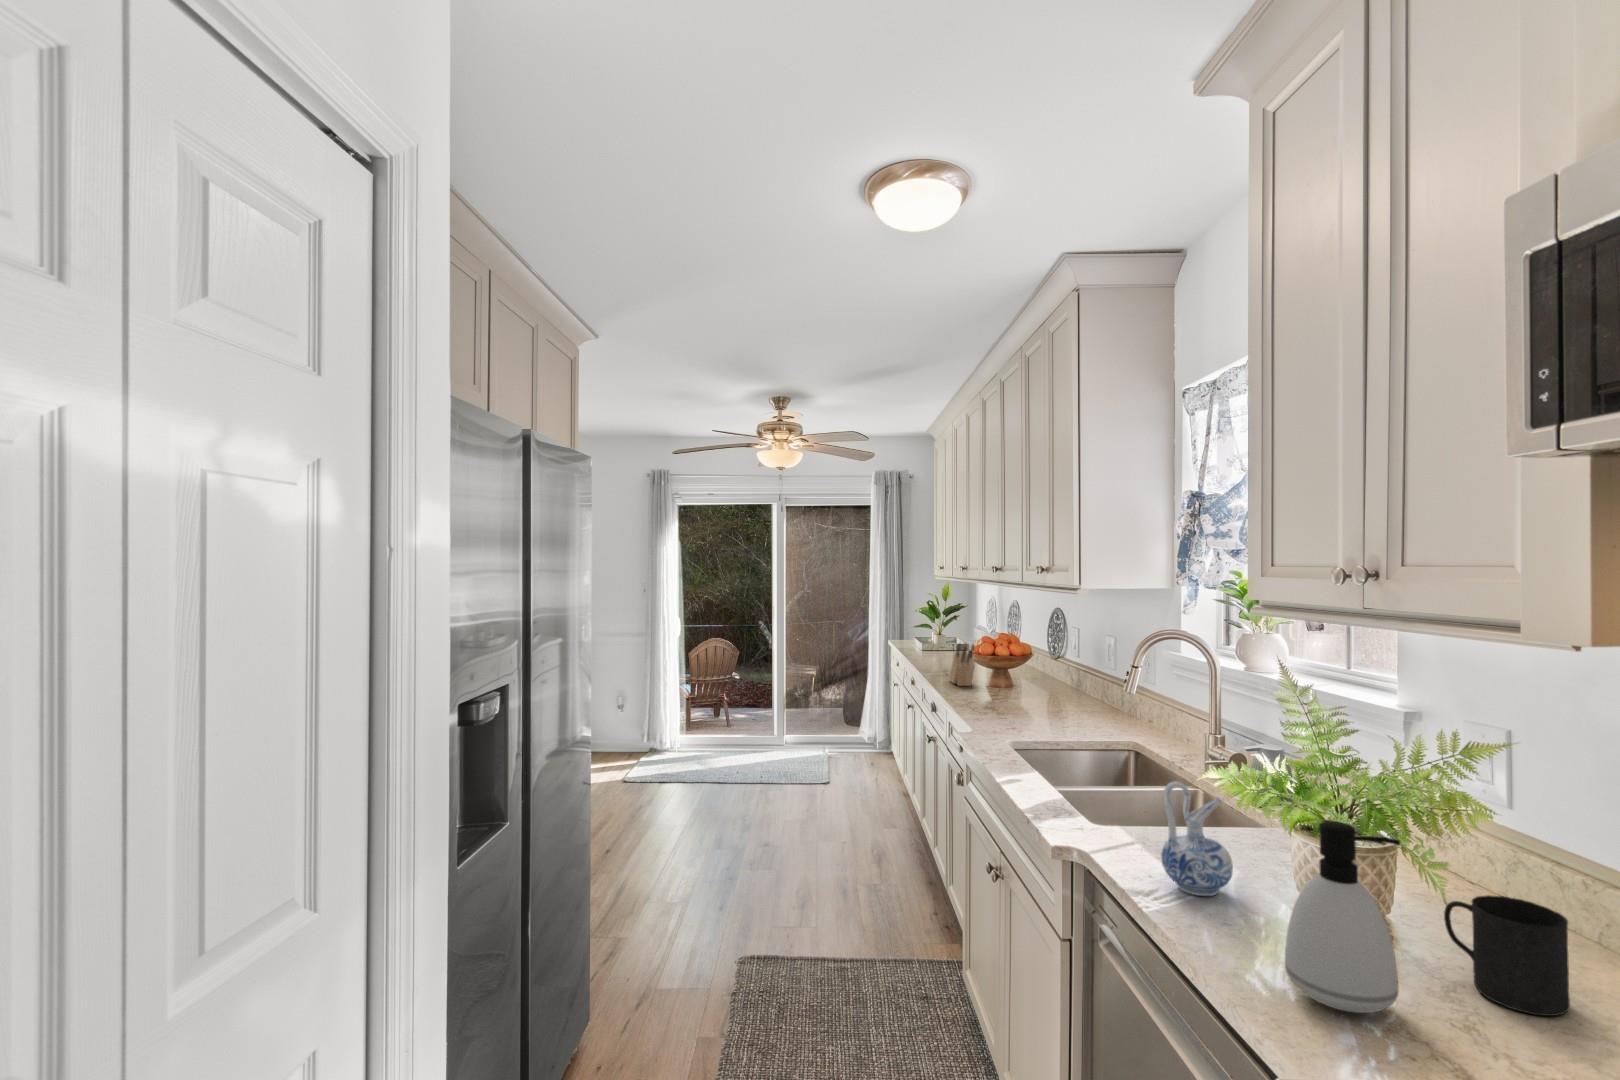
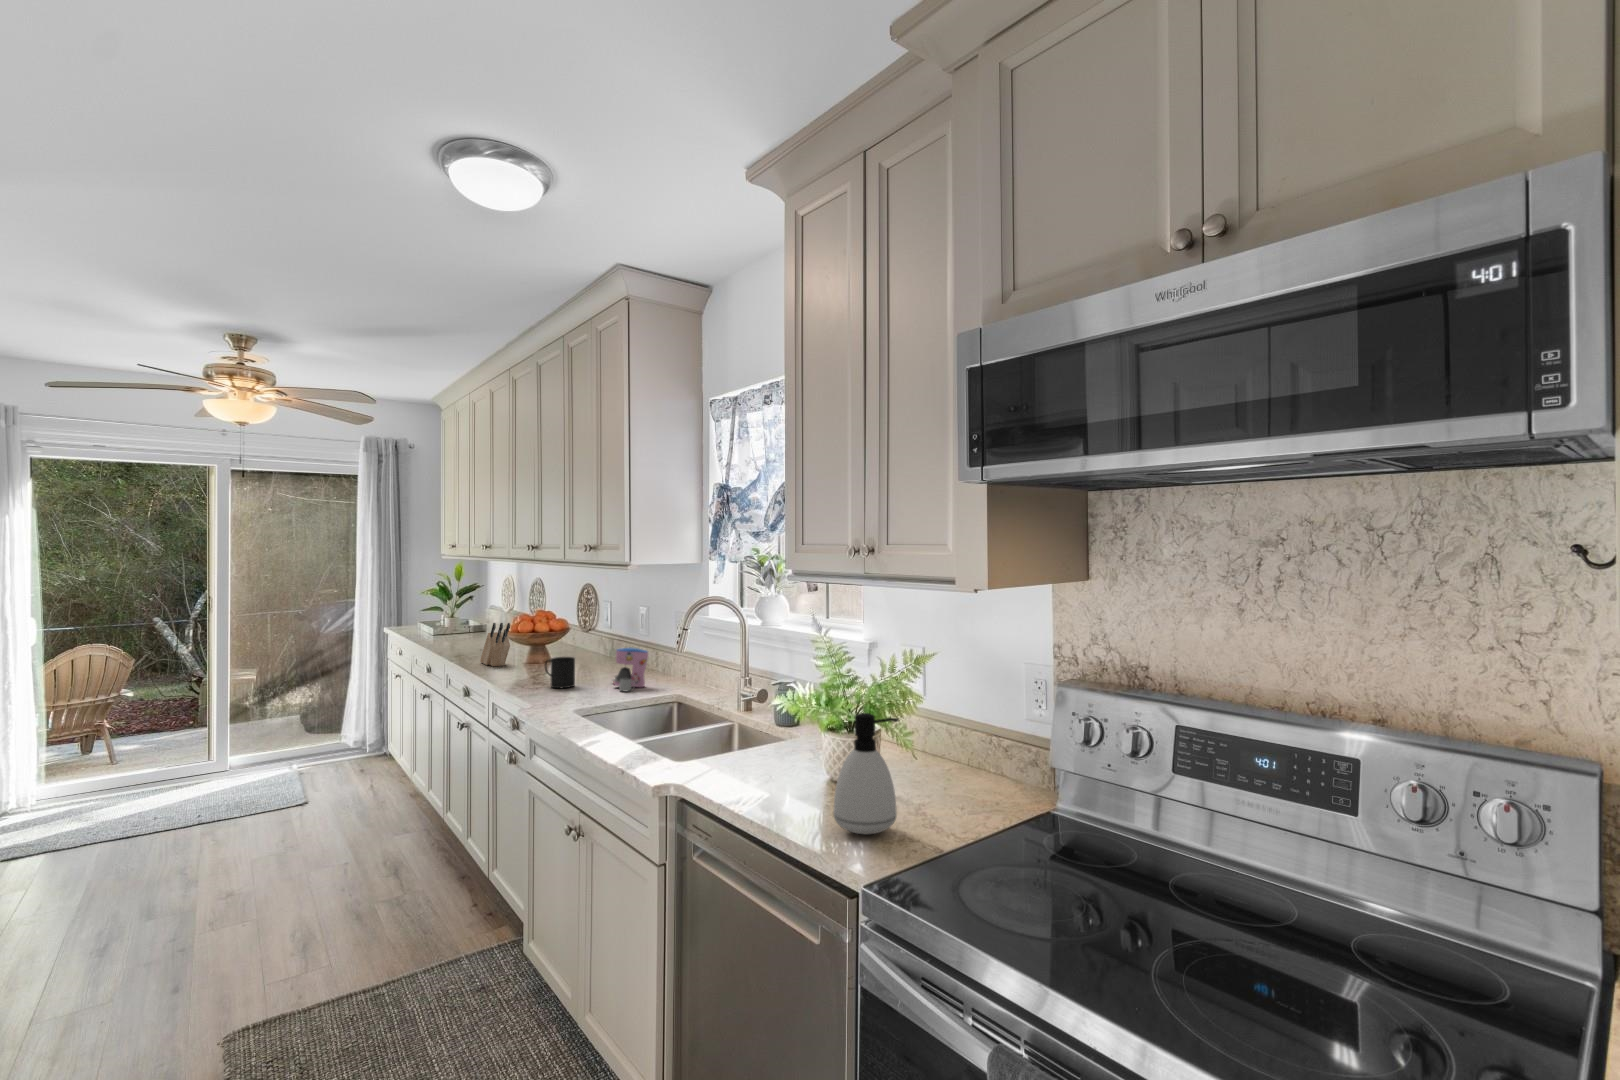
coffee maker: none [1067,680,1108,729] -> present [613,648,648,692]
ceramic pitcher: present [1161,781,1233,896] -> none [736,709,785,792]
mug: present [1444,895,1570,1016] -> present [545,657,575,688]

